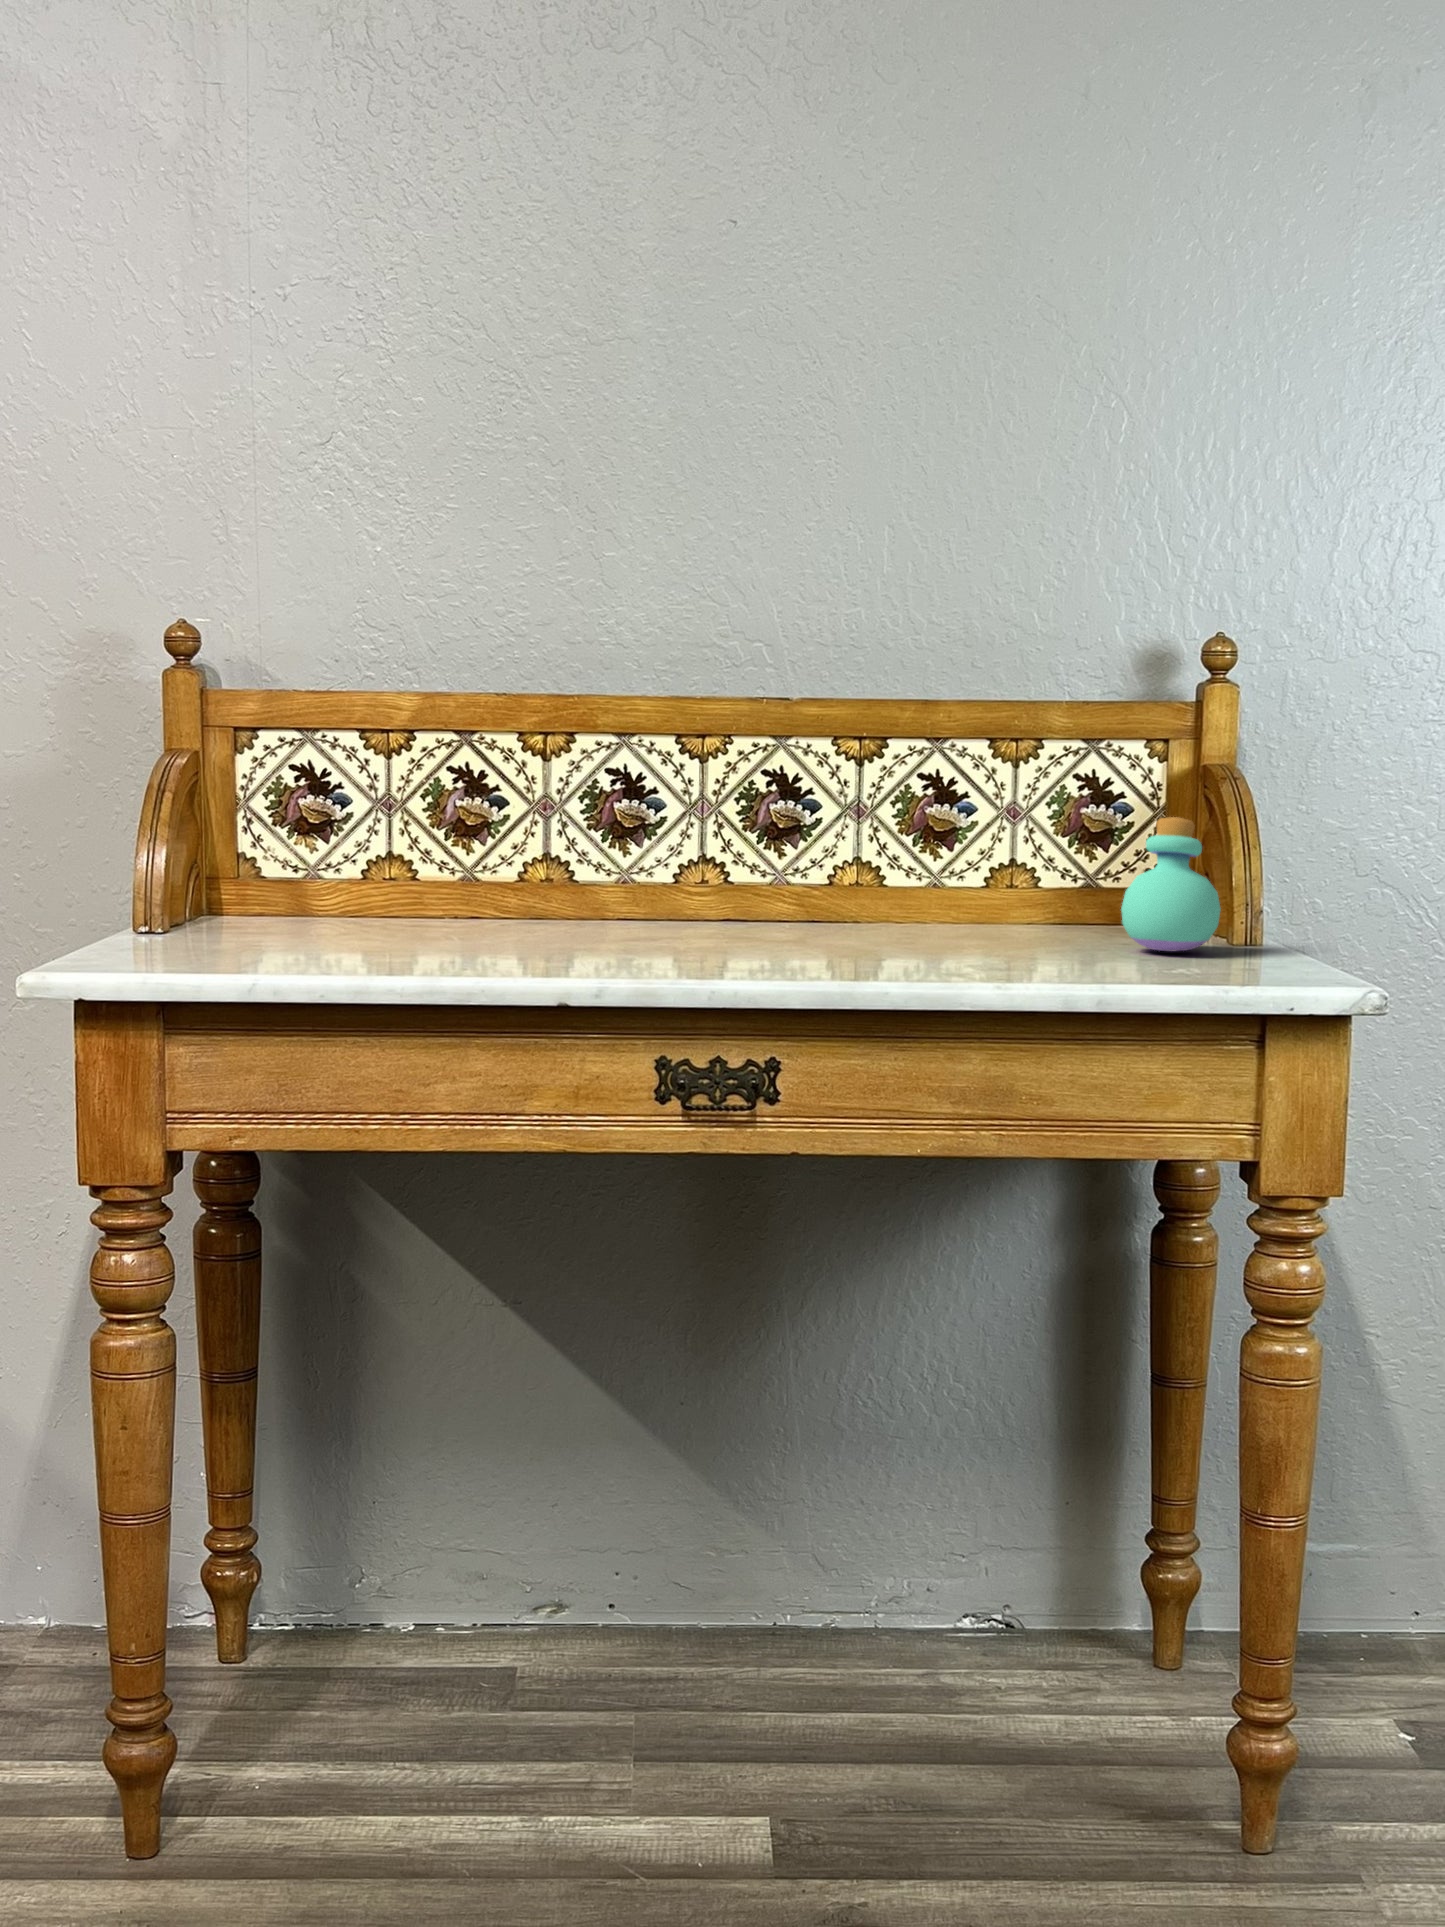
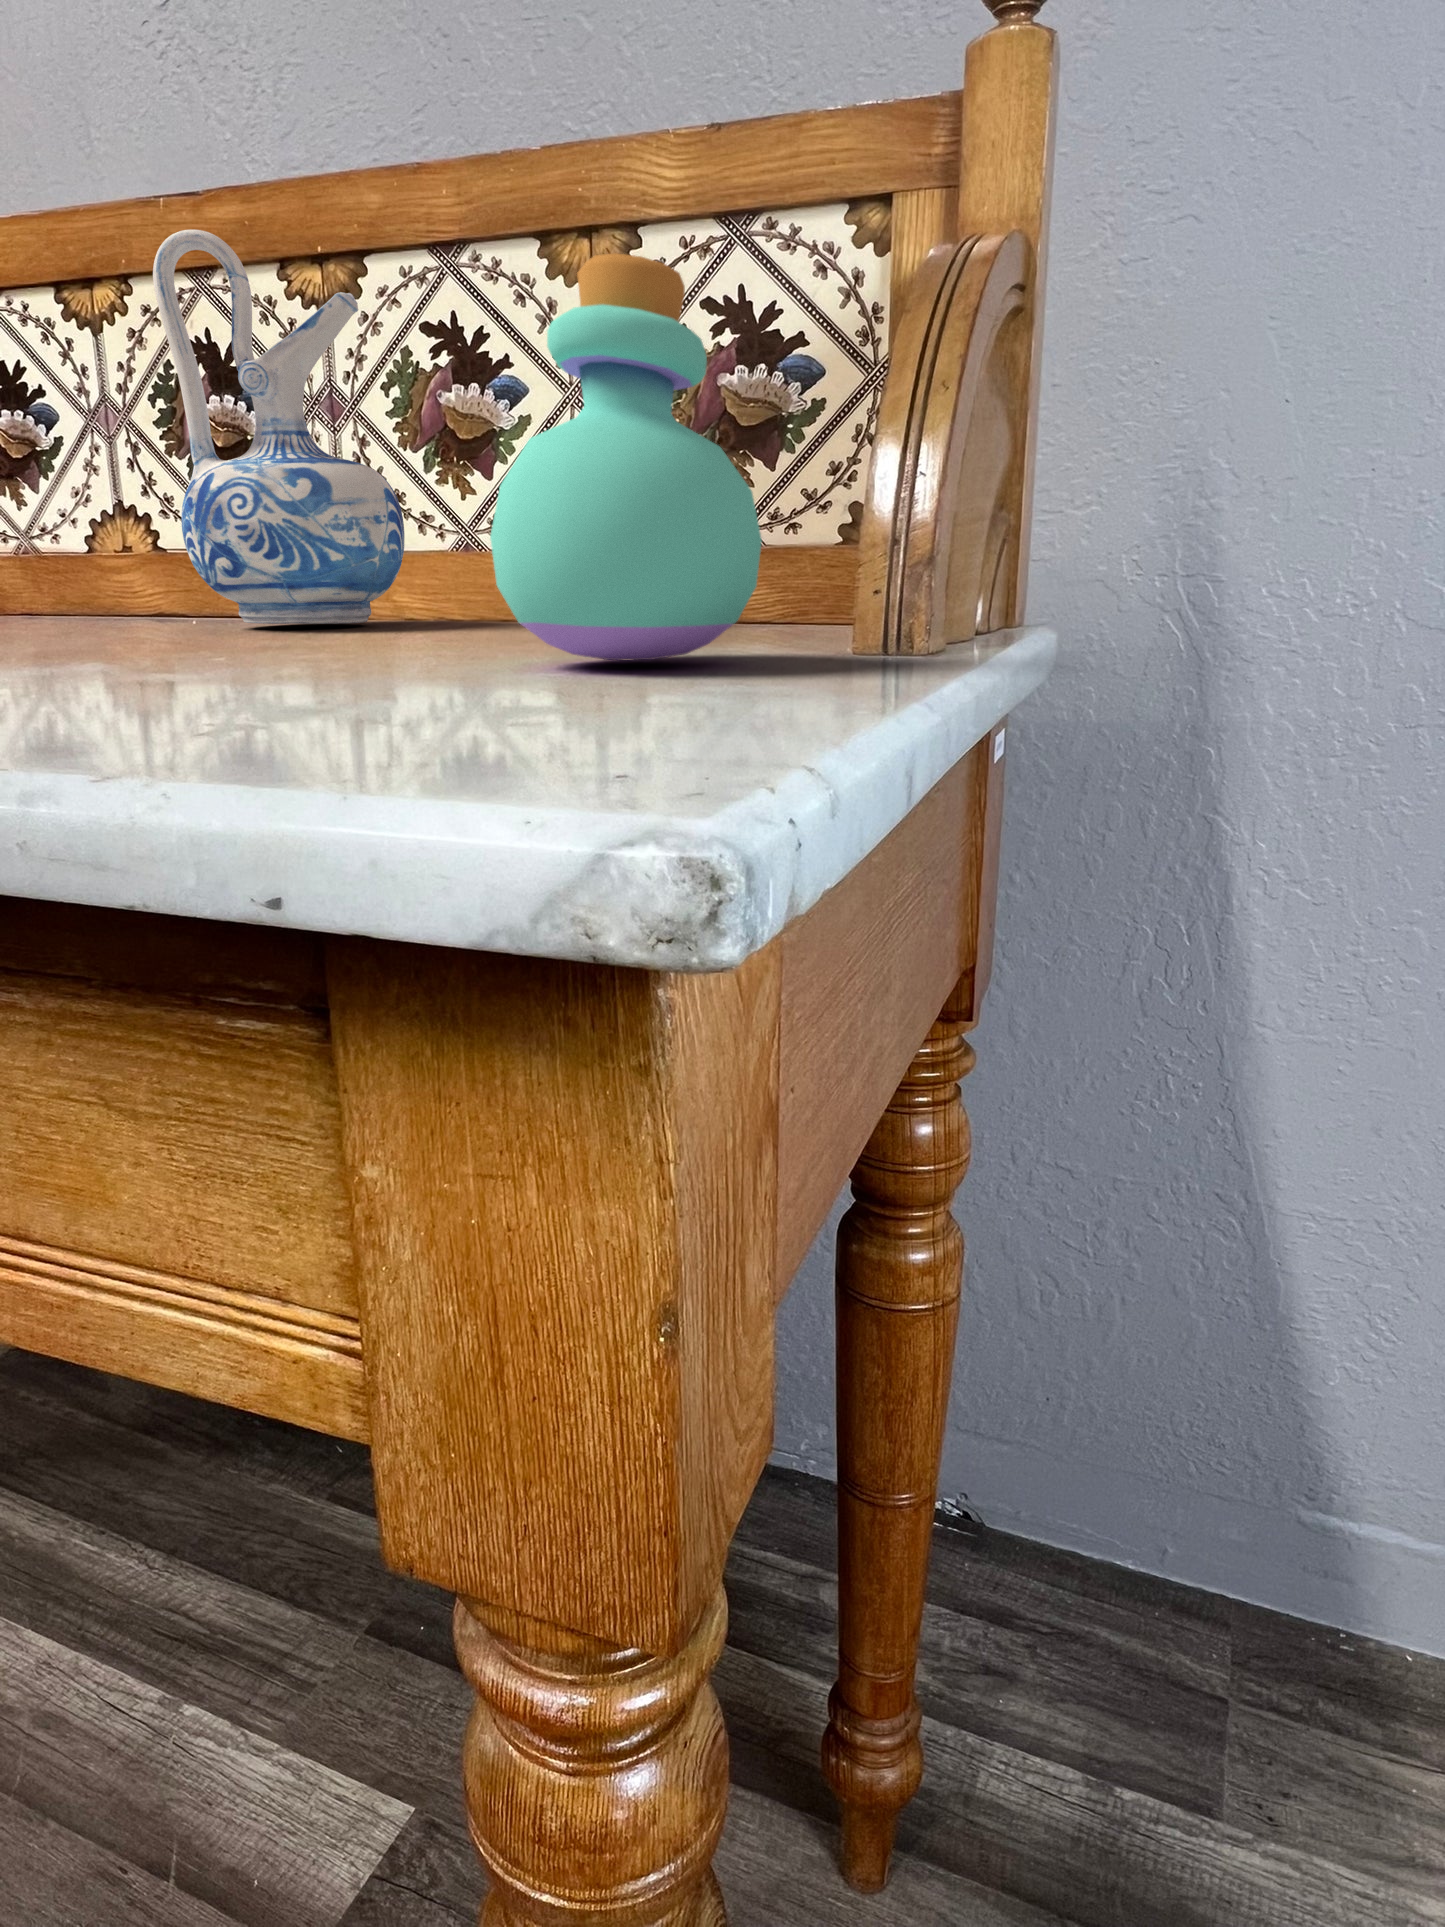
ceramic pitcher: none [821,744,929,926] -> present [153,230,404,624]

